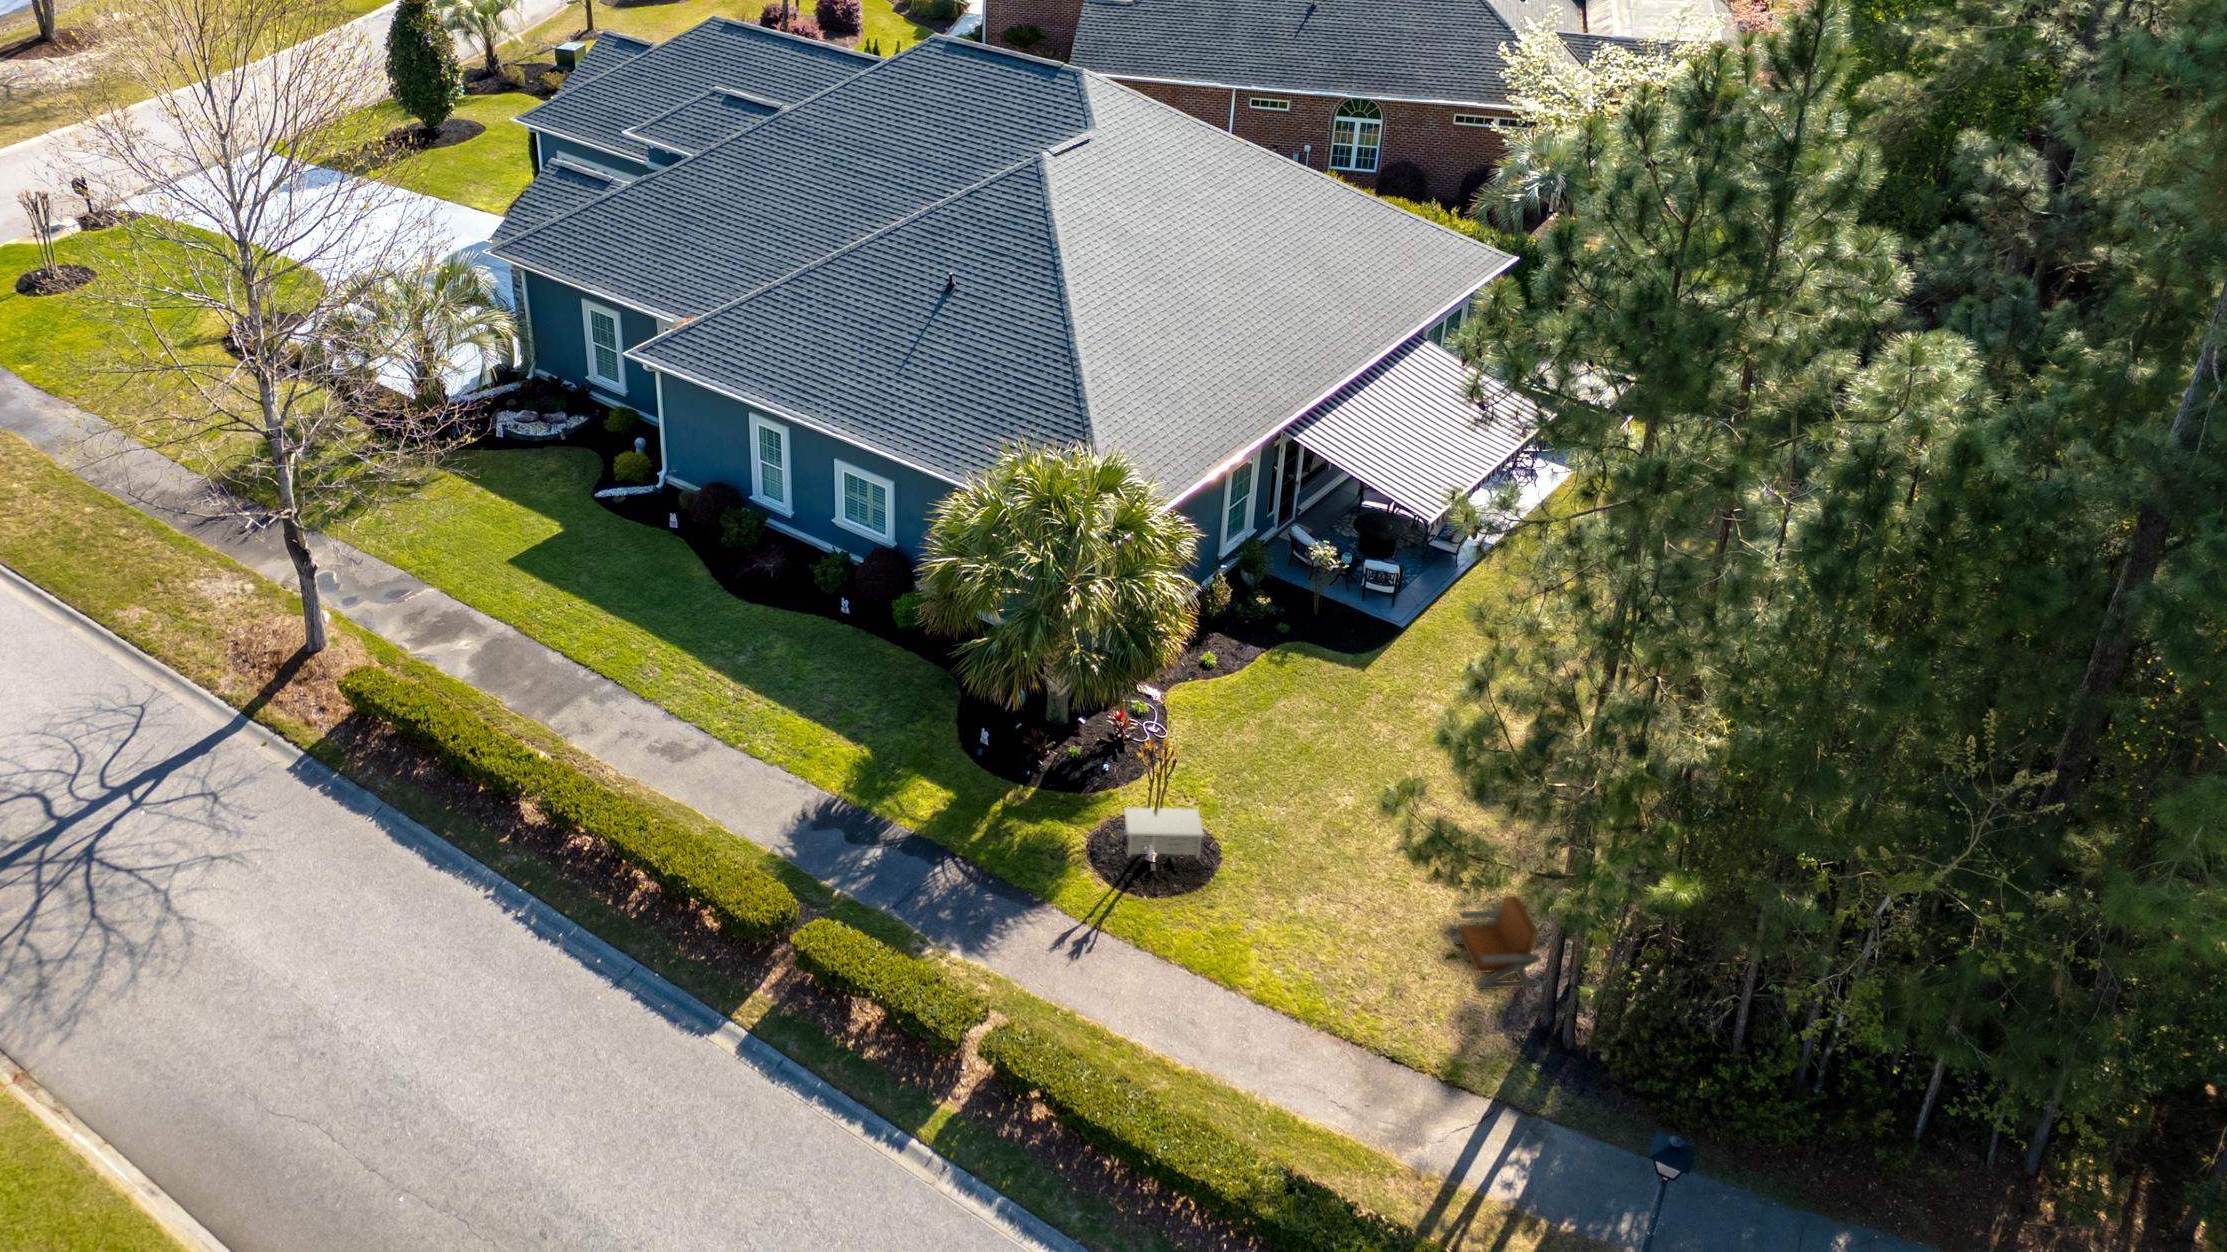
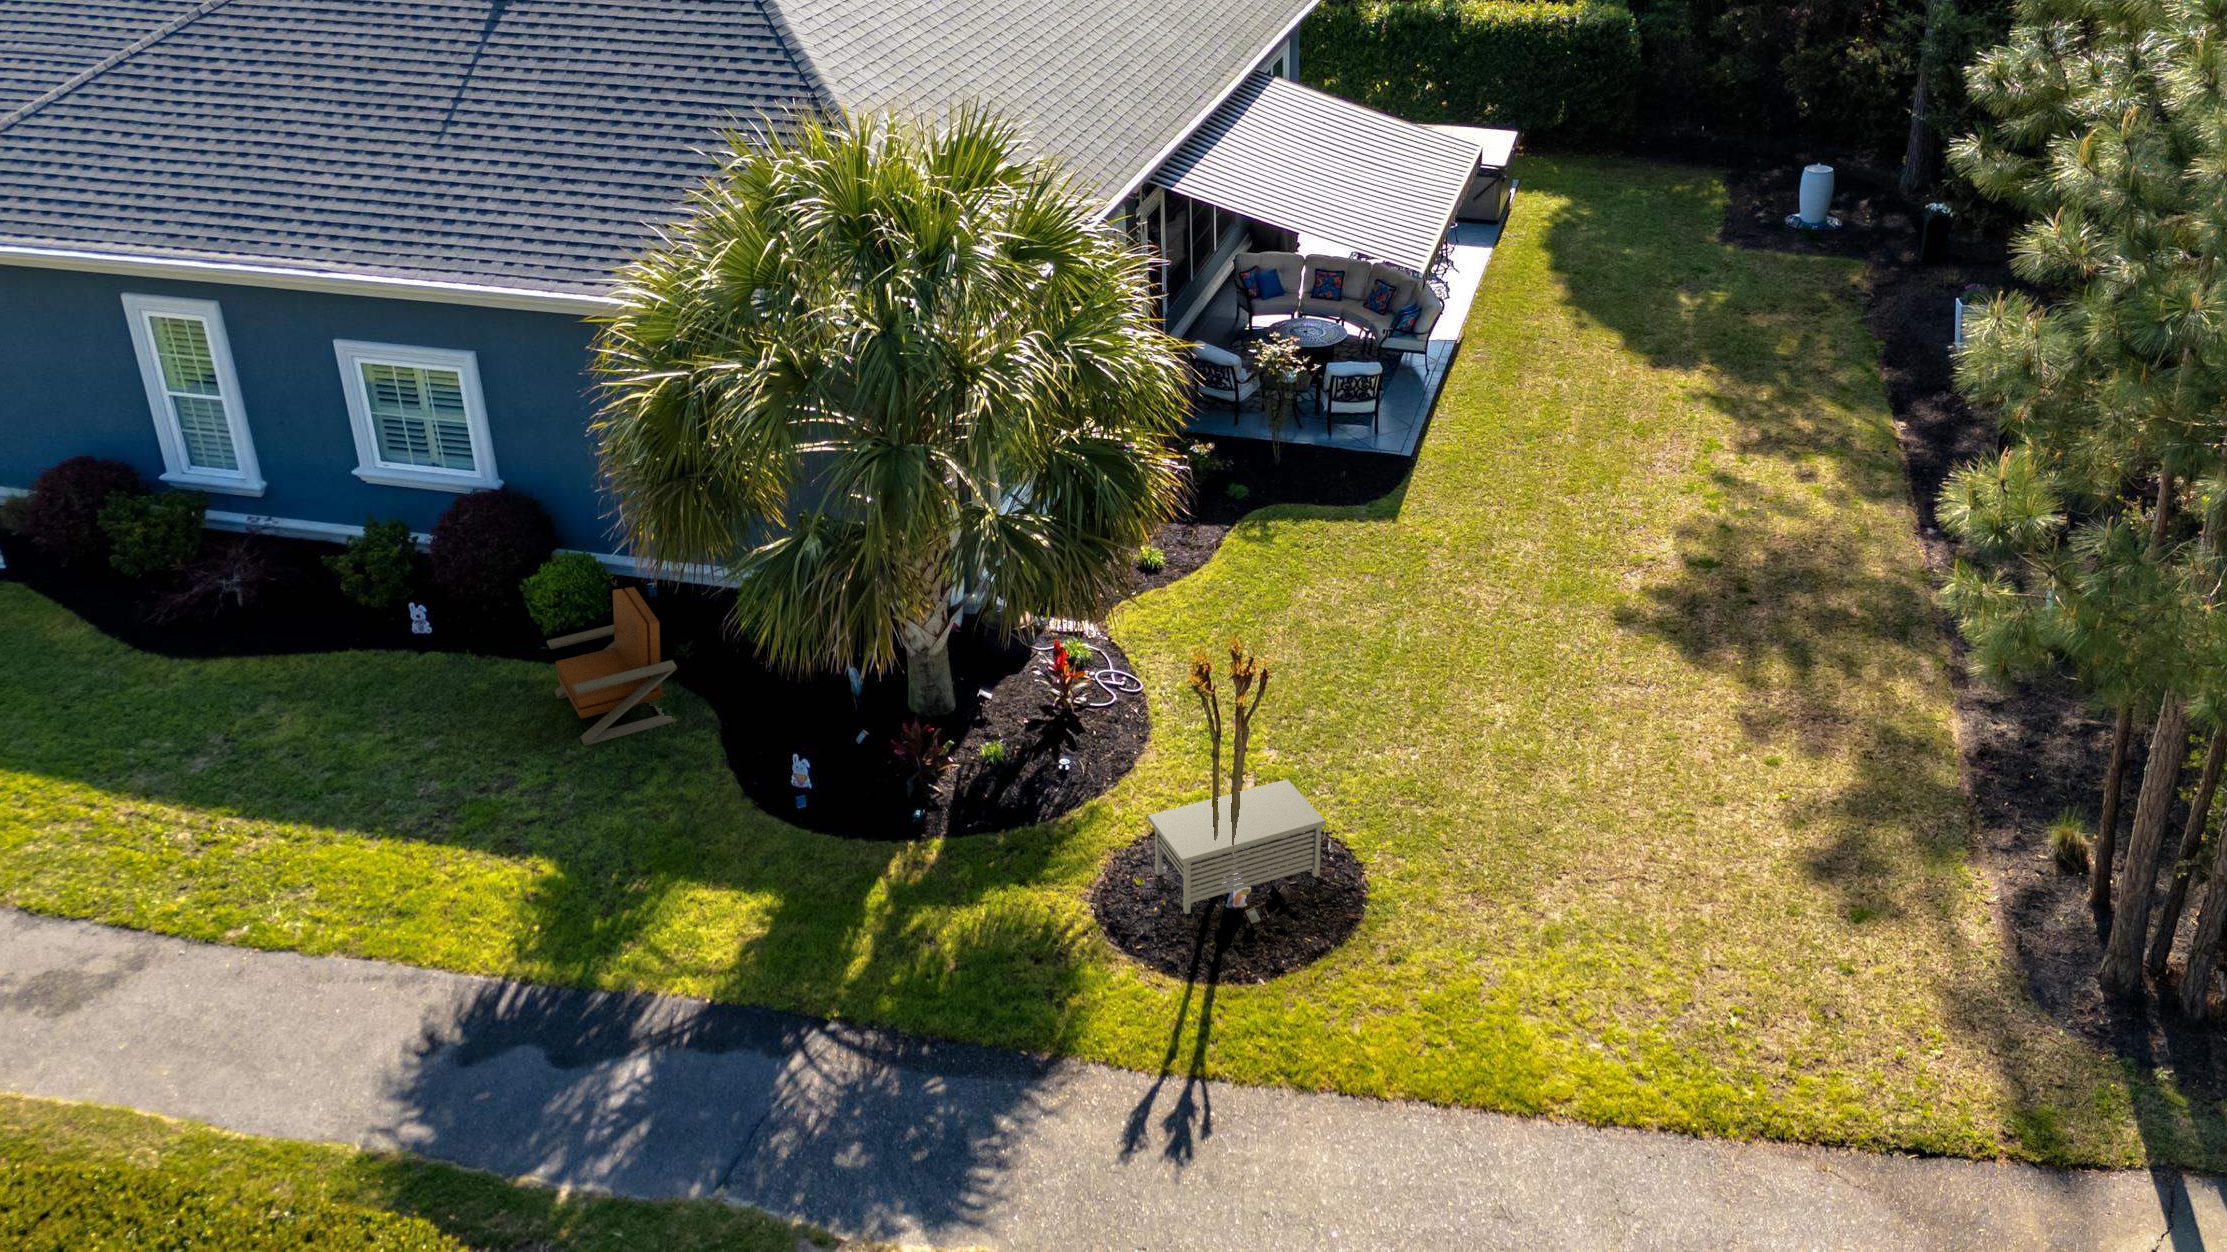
lounge chair: present [1453,896,1541,989] -> present [547,587,677,746]

